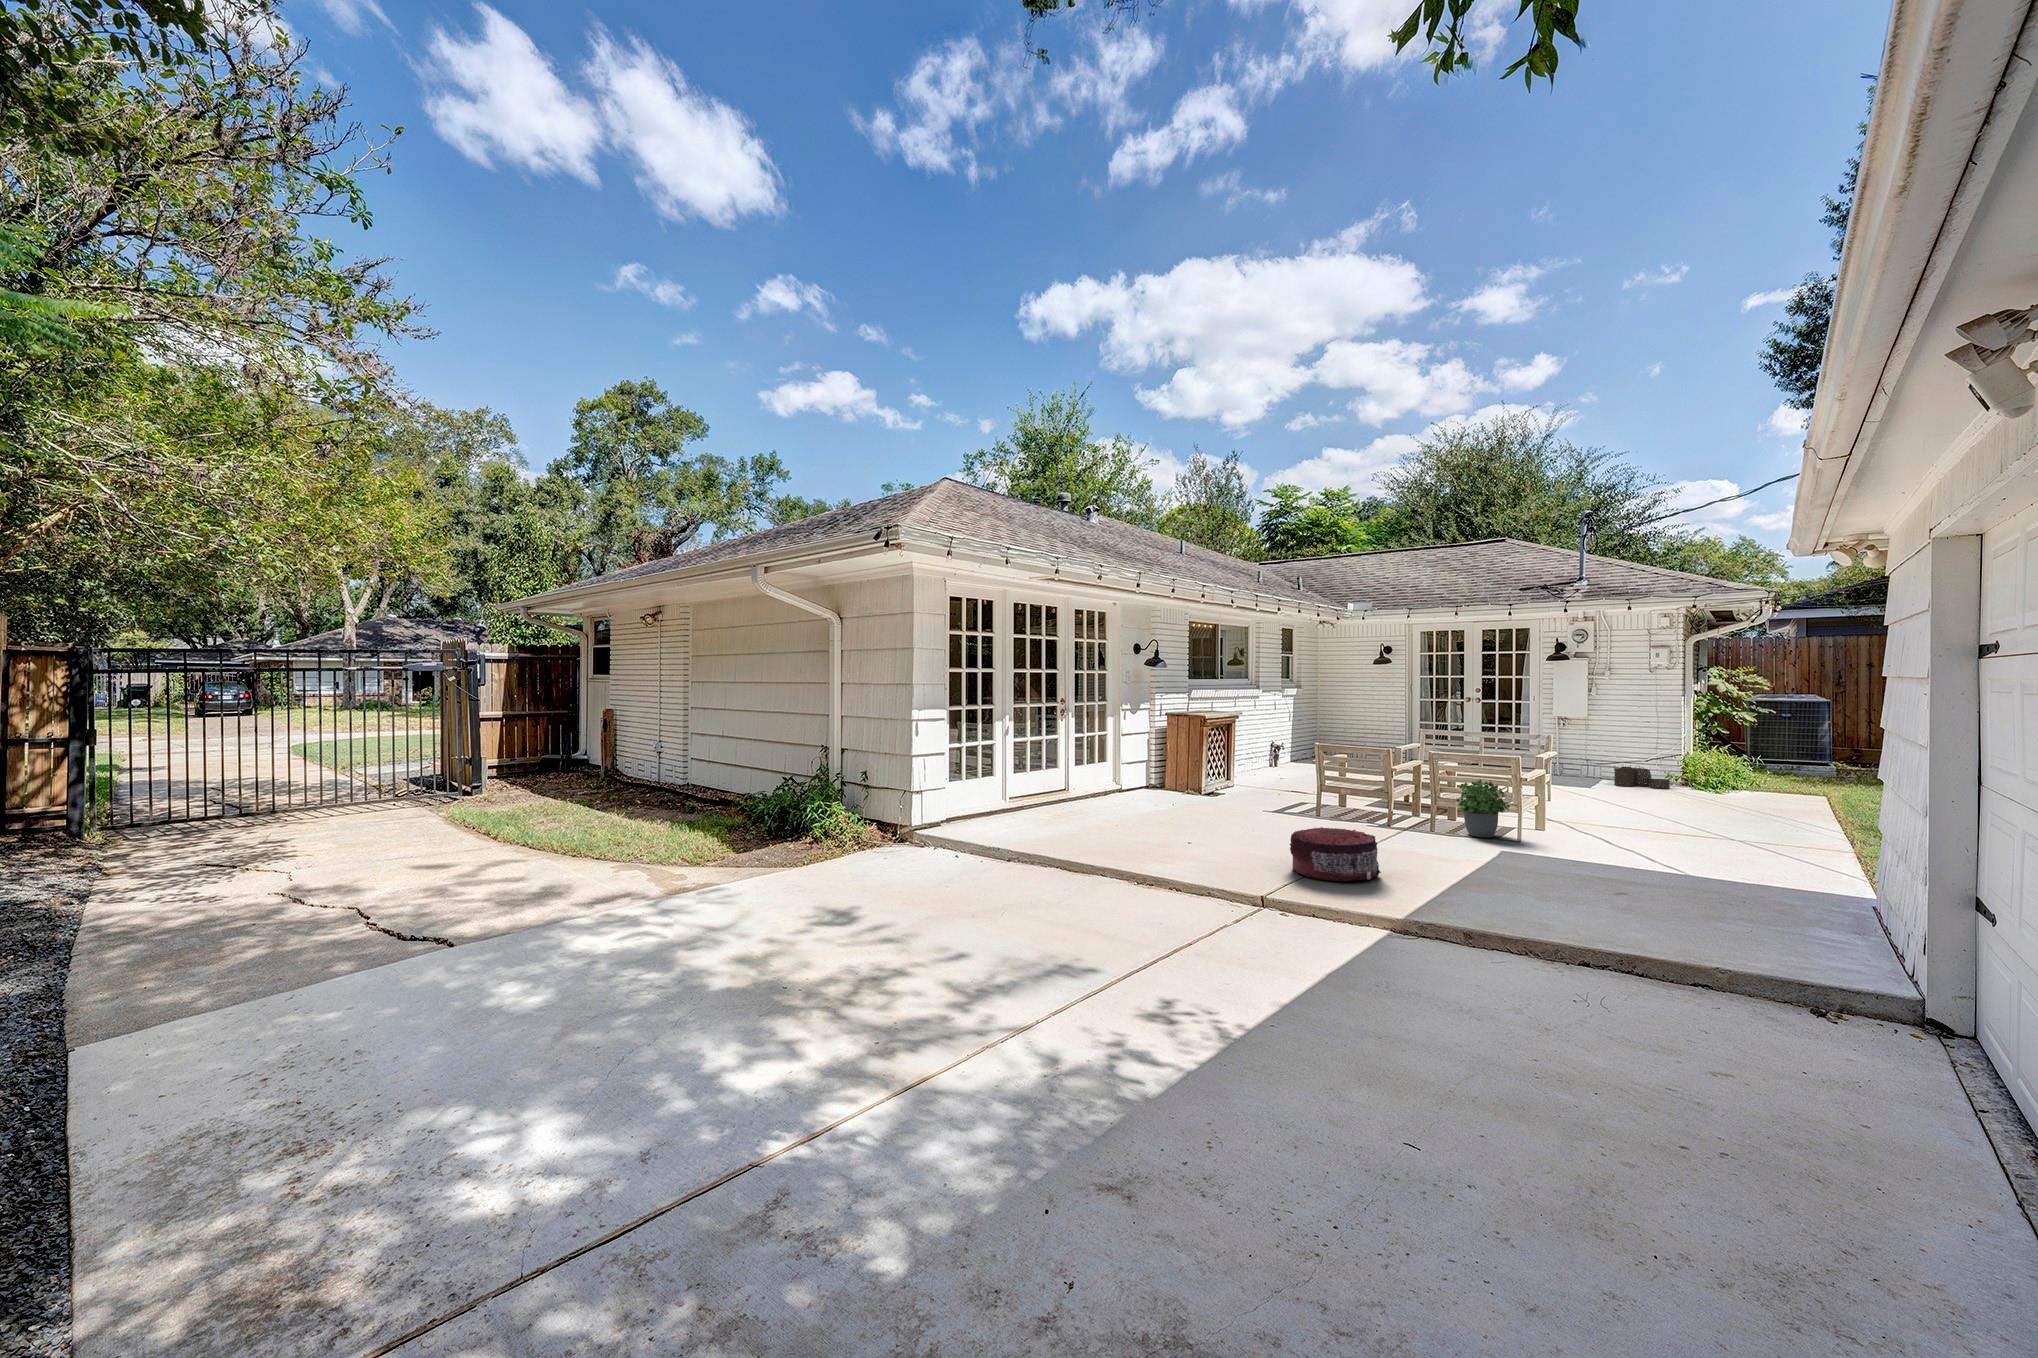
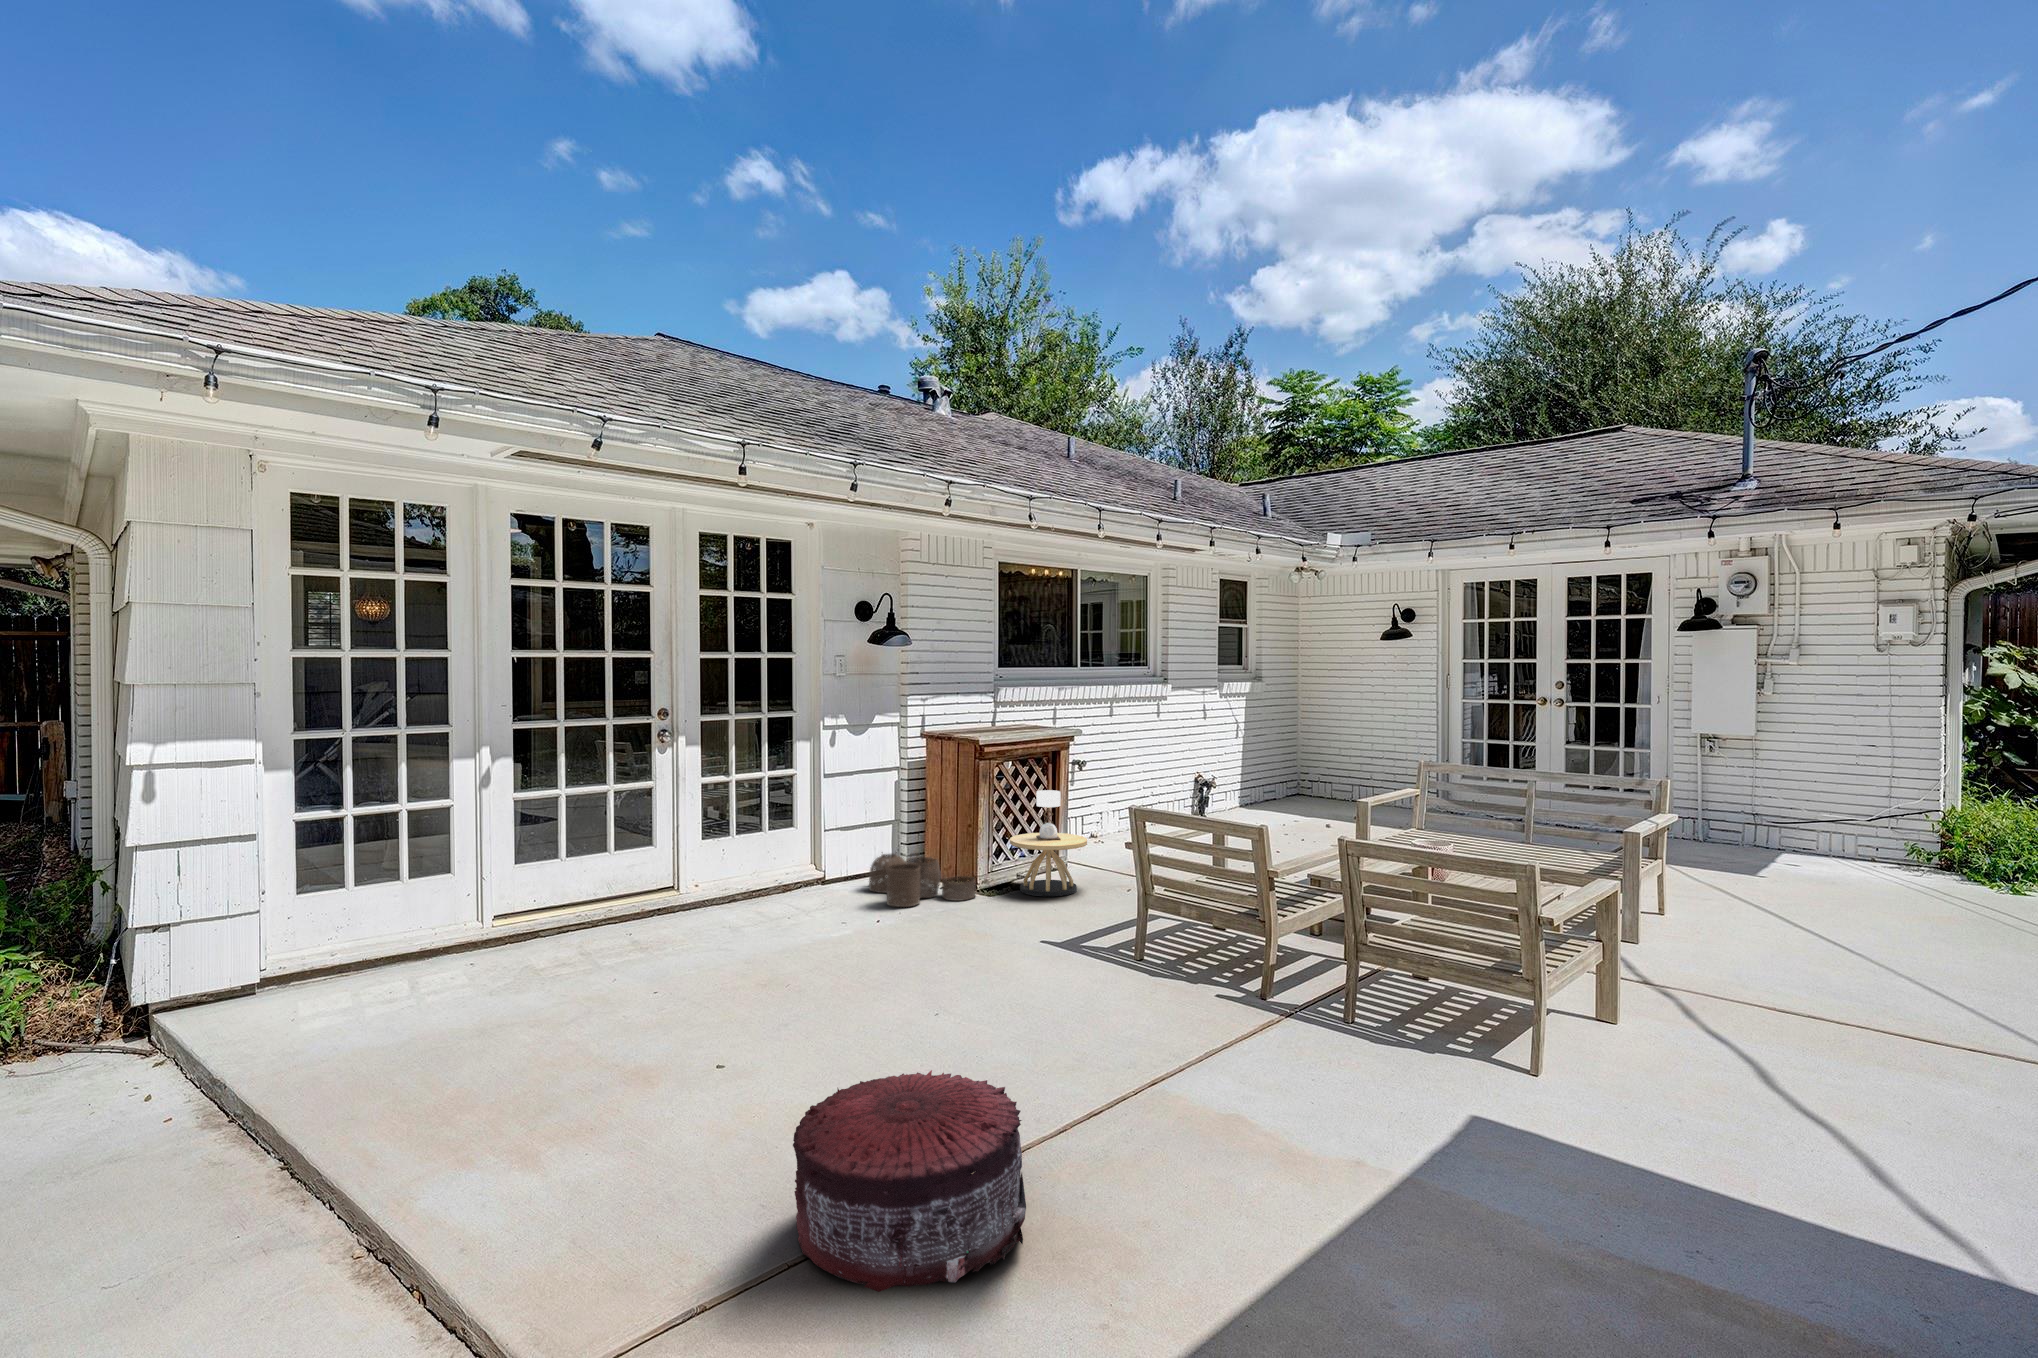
side table: none [1216,743,1258,797] -> present [1010,790,1087,896]
woven basket: present [1614,766,1670,789] -> present [869,853,976,907]
potted plant: present [1455,780,1510,837] -> none [1392,905,1511,1044]

